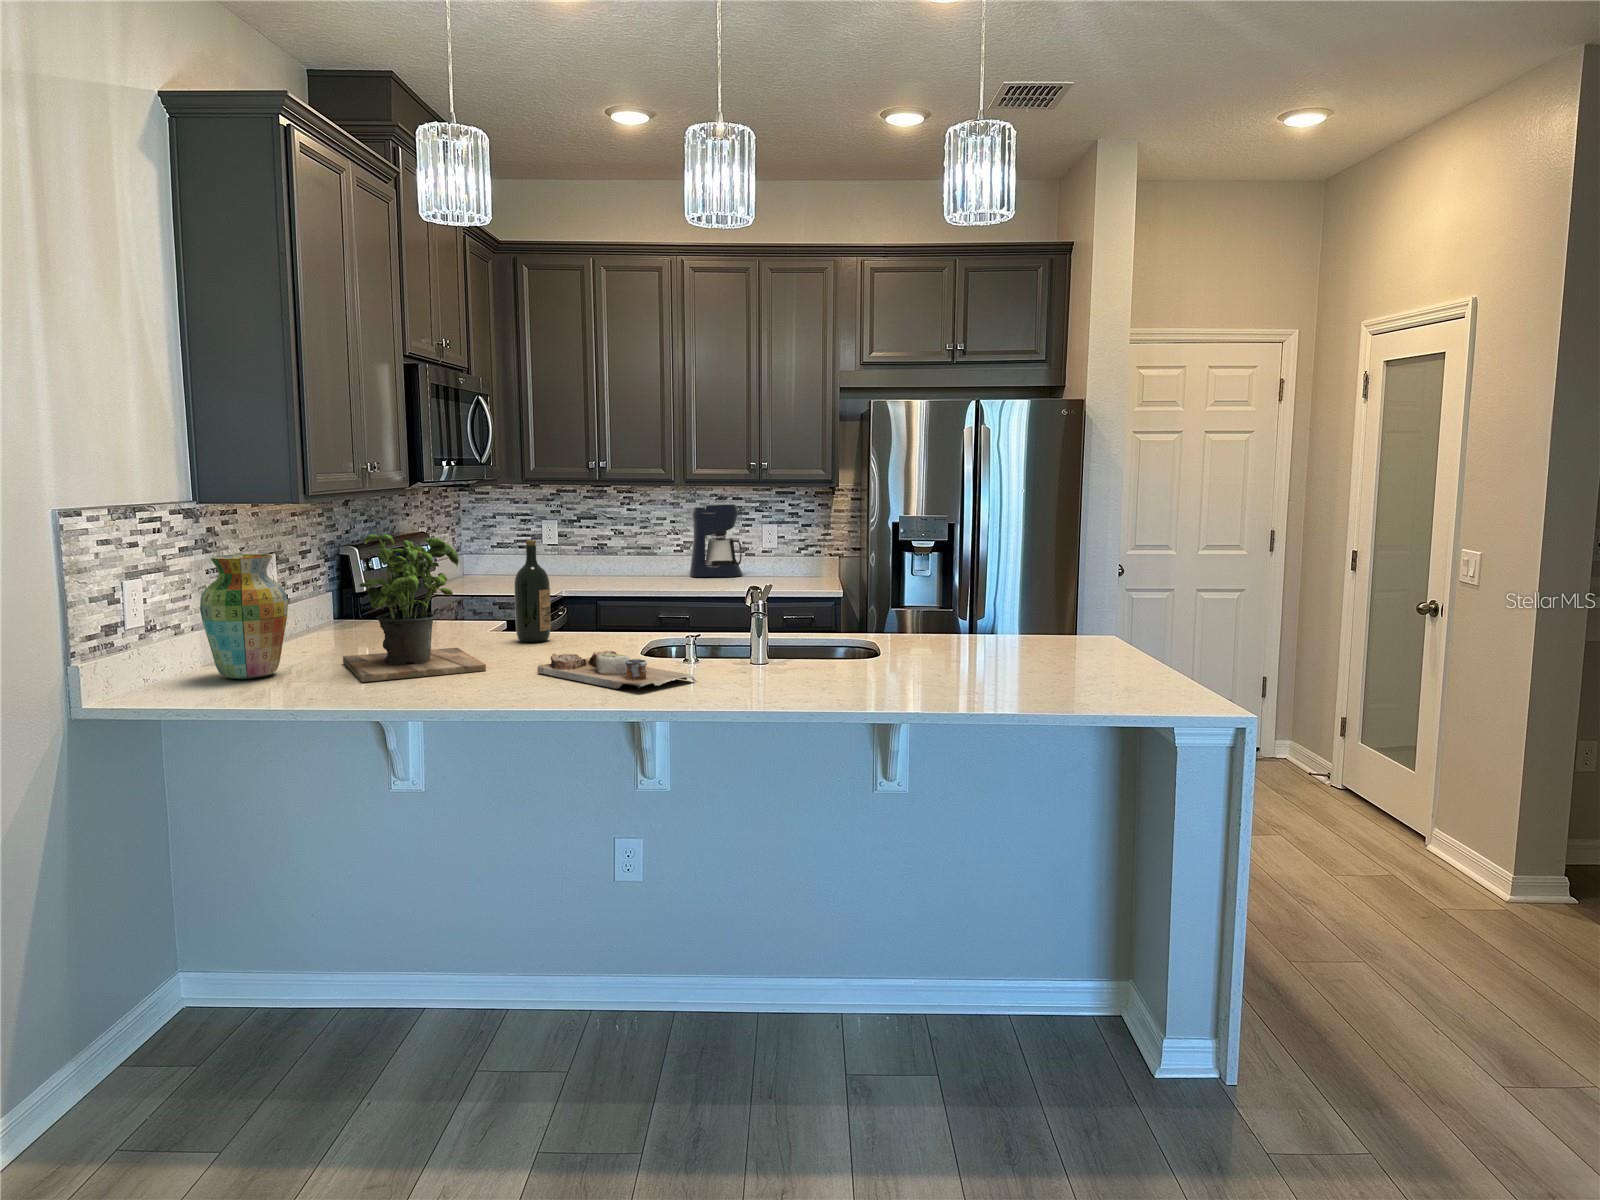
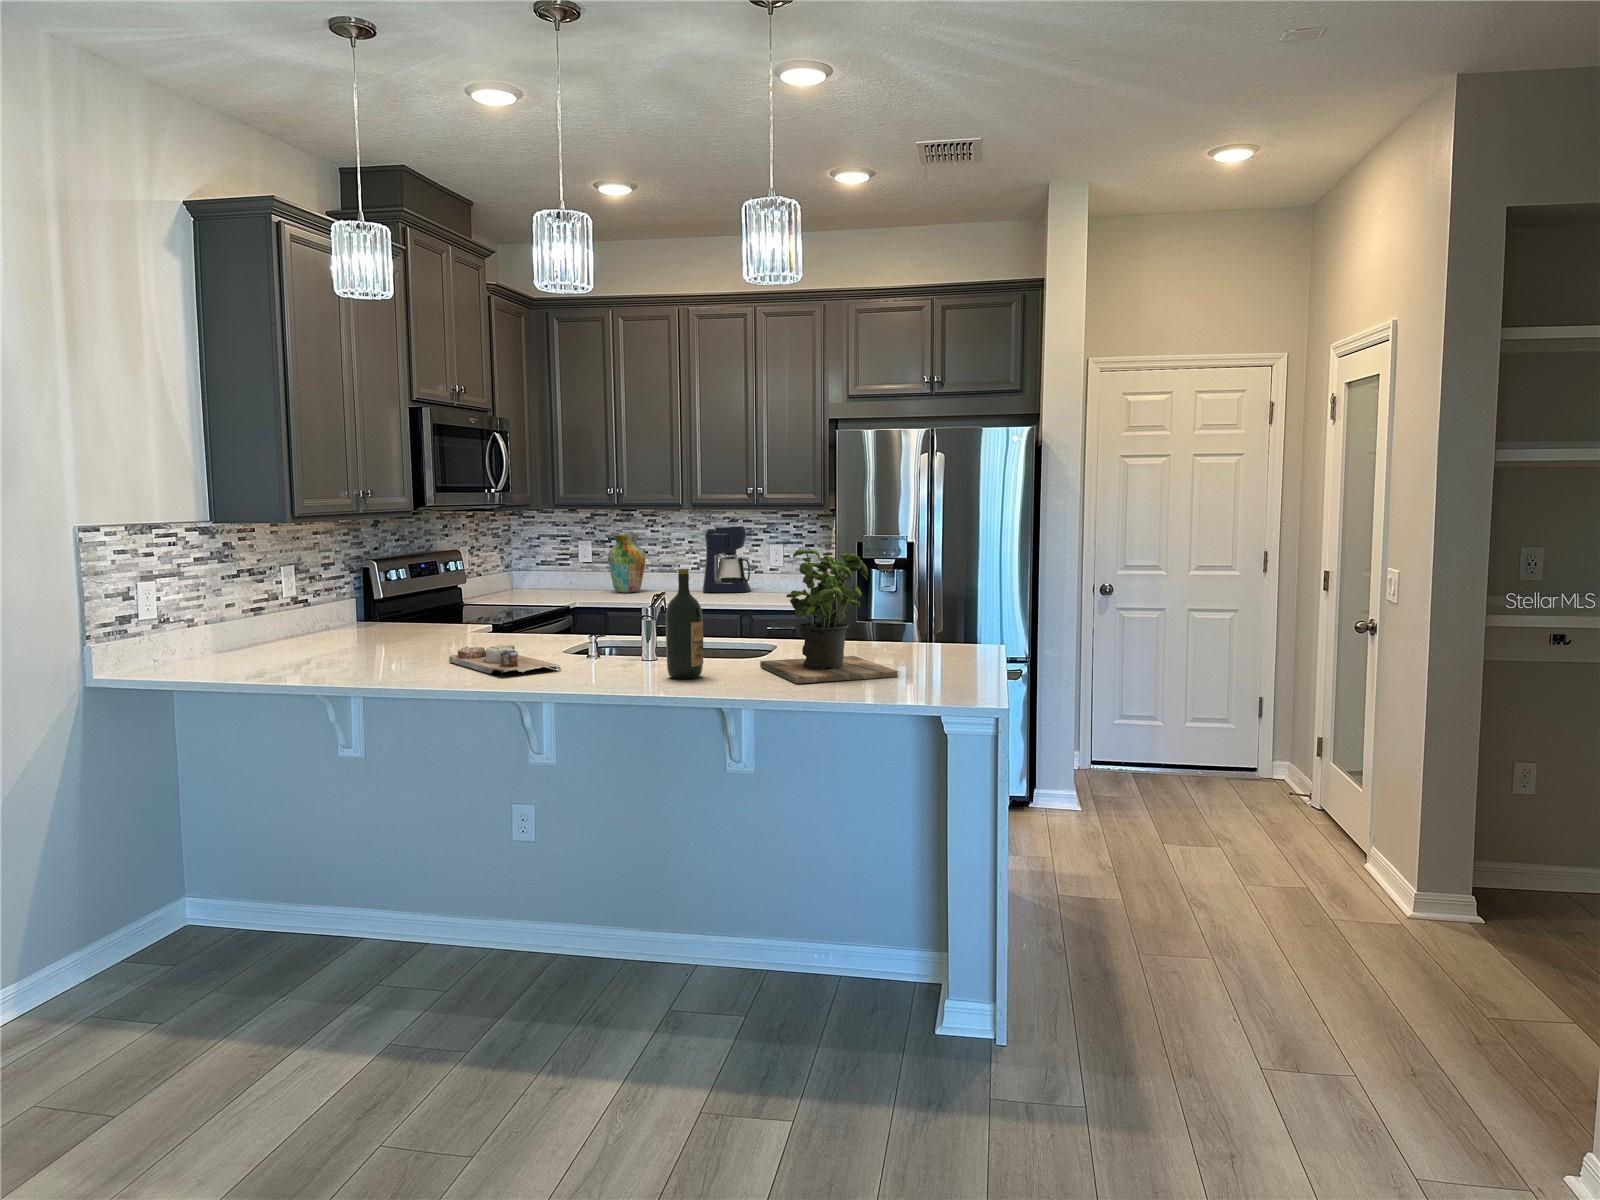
potted plant: present [343,534,486,682] -> present [760,549,898,684]
wine bottle: present [514,540,551,642] -> present [666,569,703,679]
vase: present [200,554,288,679] -> present [608,534,646,593]

